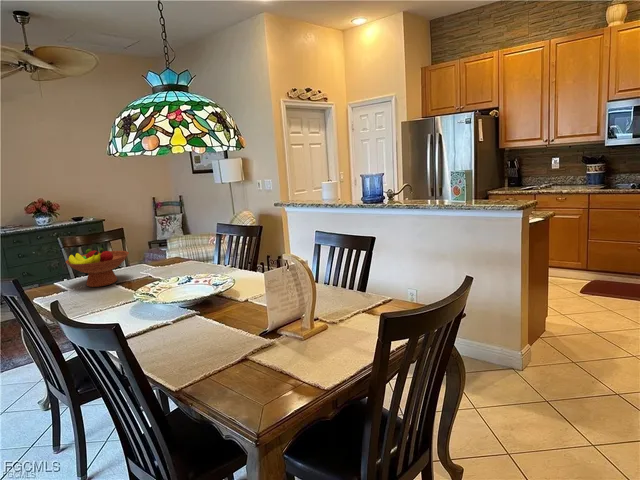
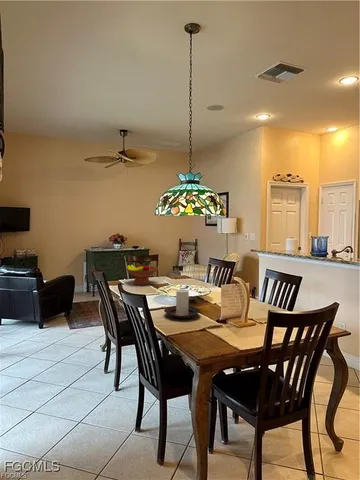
candle holder: none [157,290,226,346] -> present [164,289,200,319]

